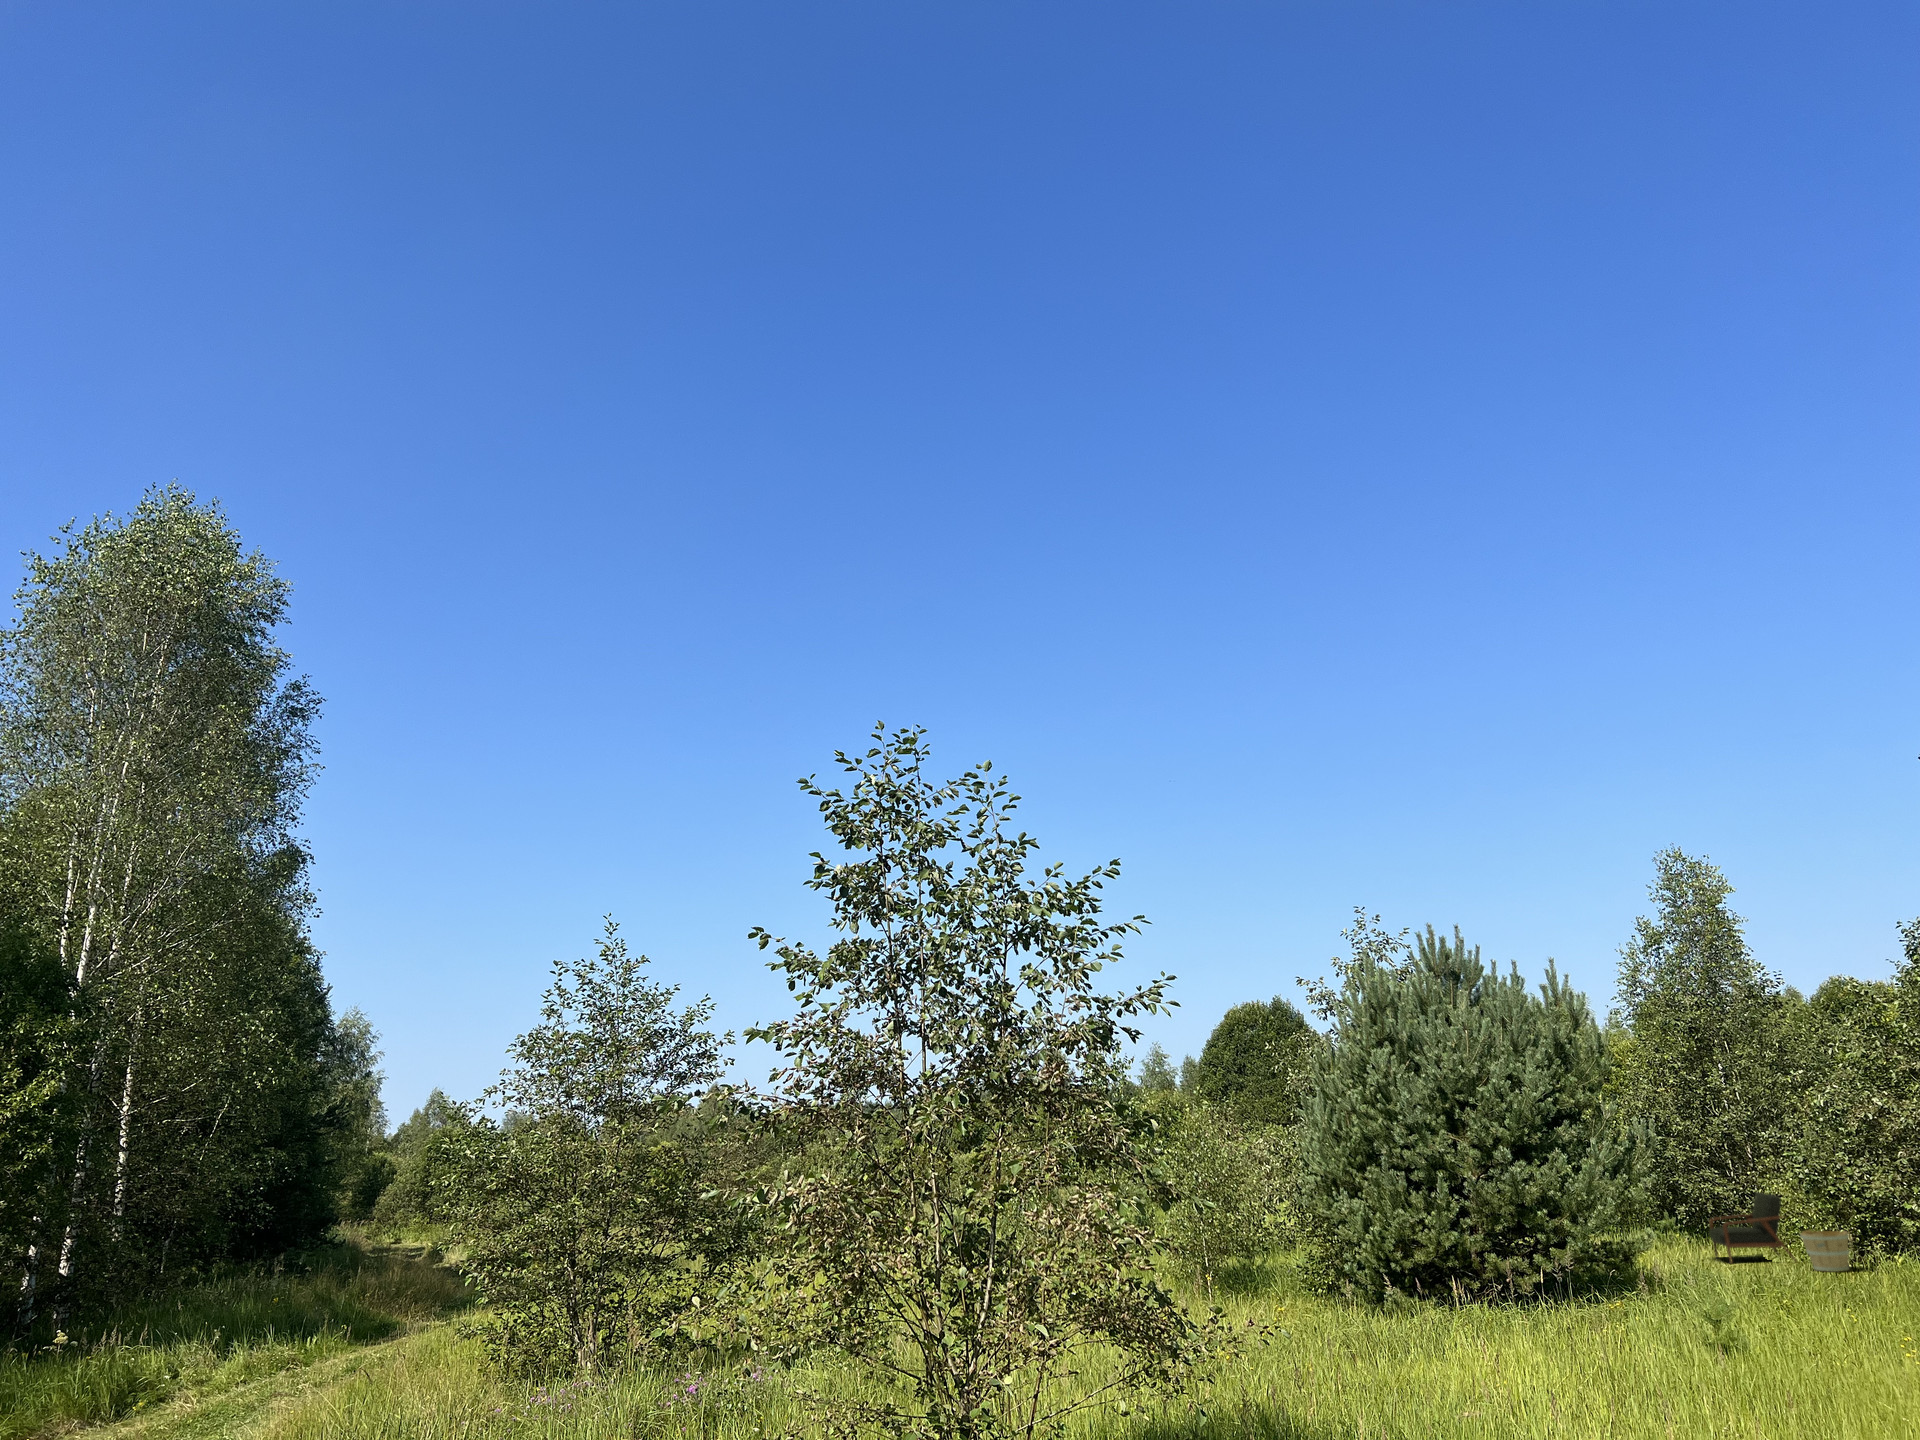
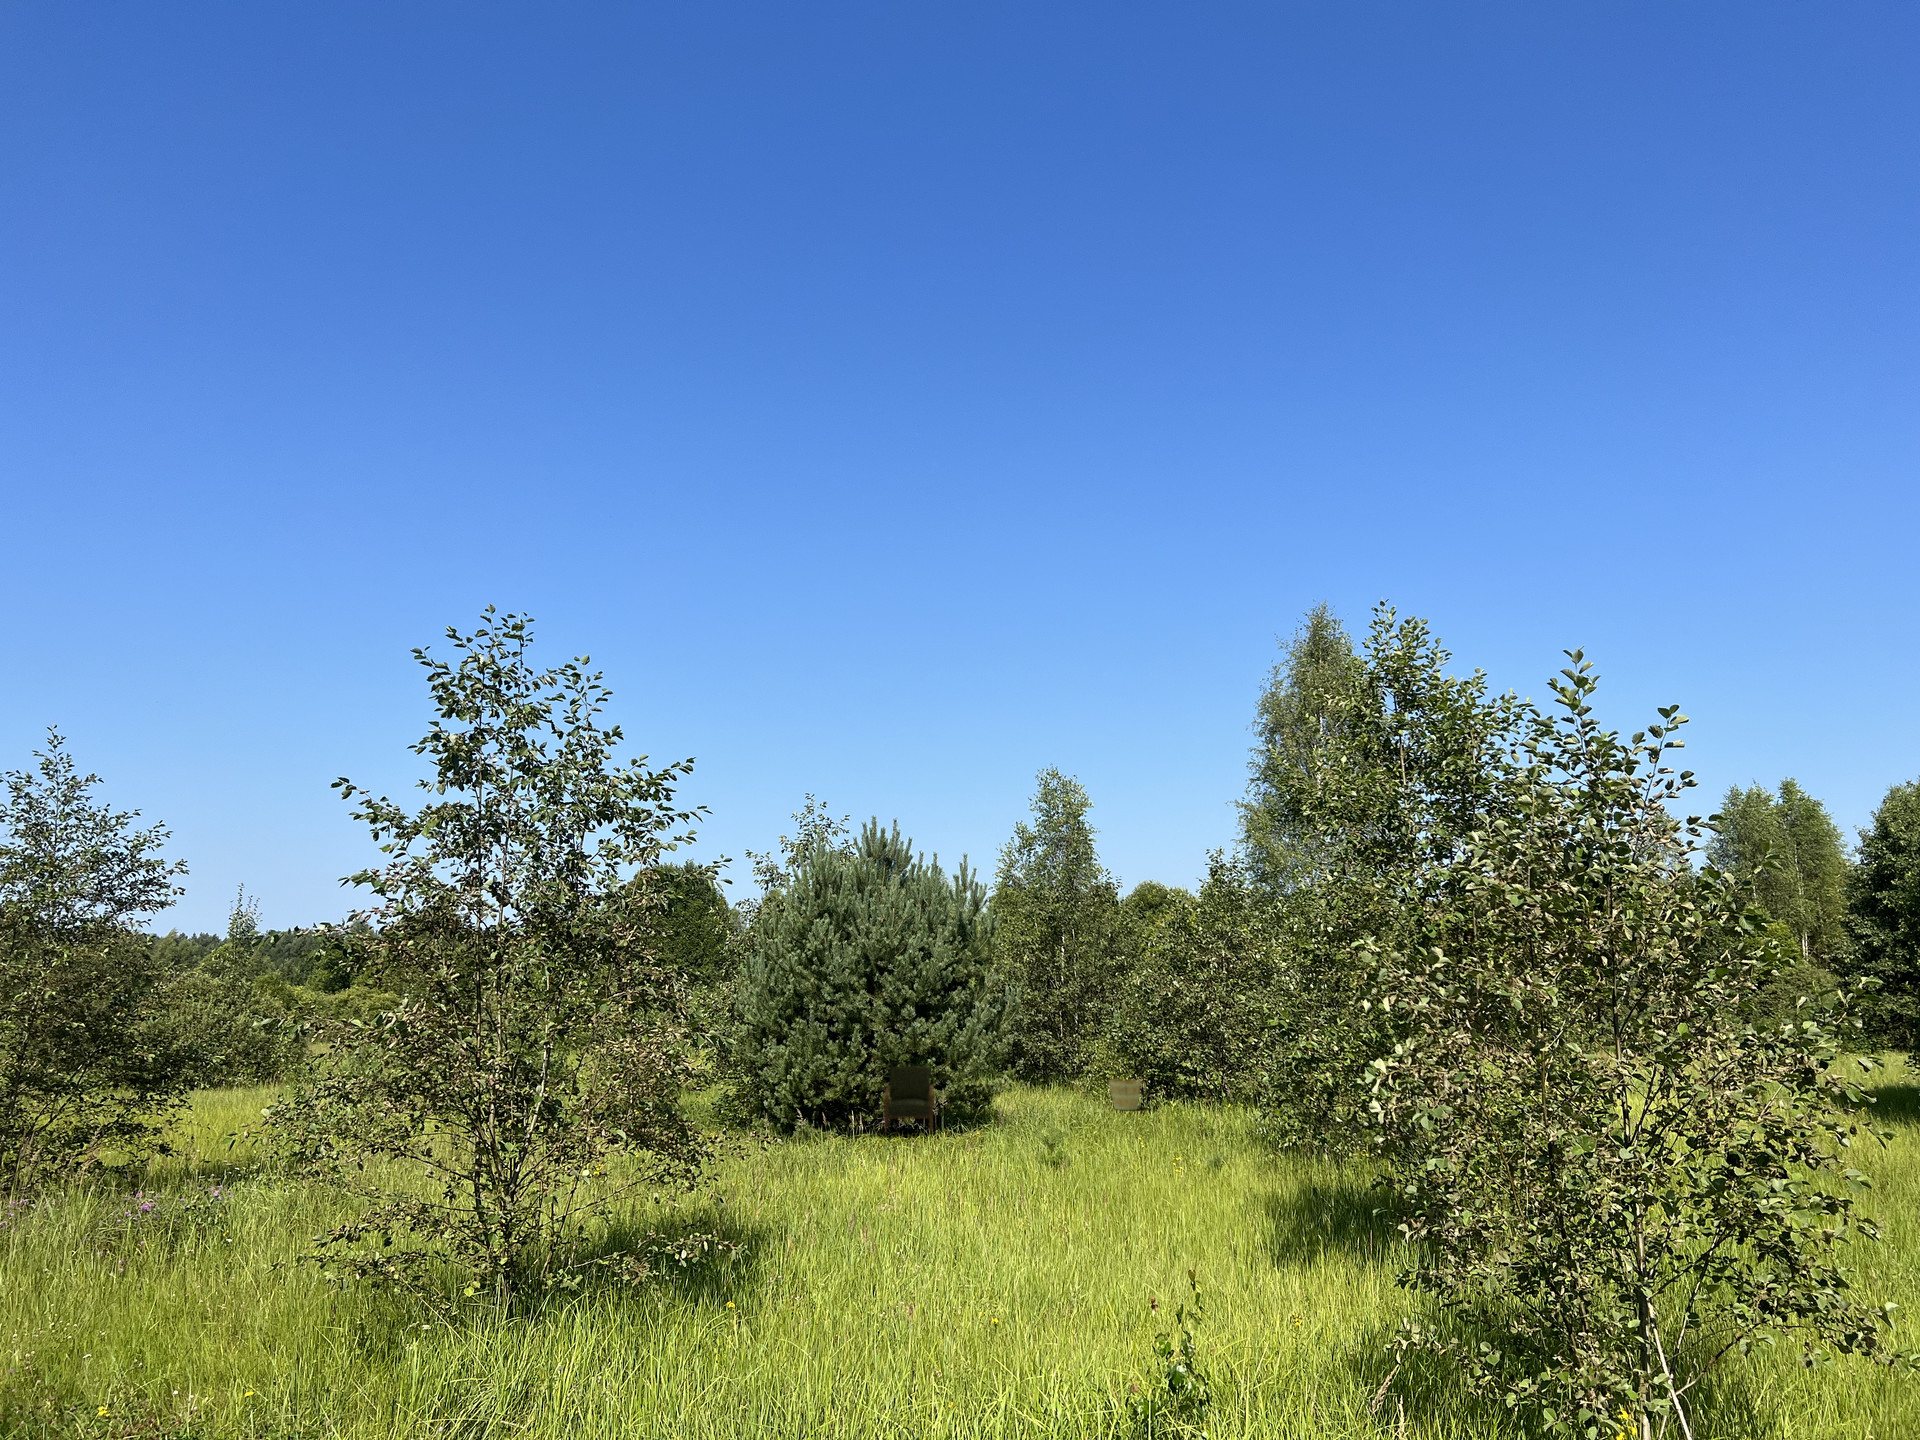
chair: present [1709,1193,1796,1264] -> present [884,1066,934,1134]

